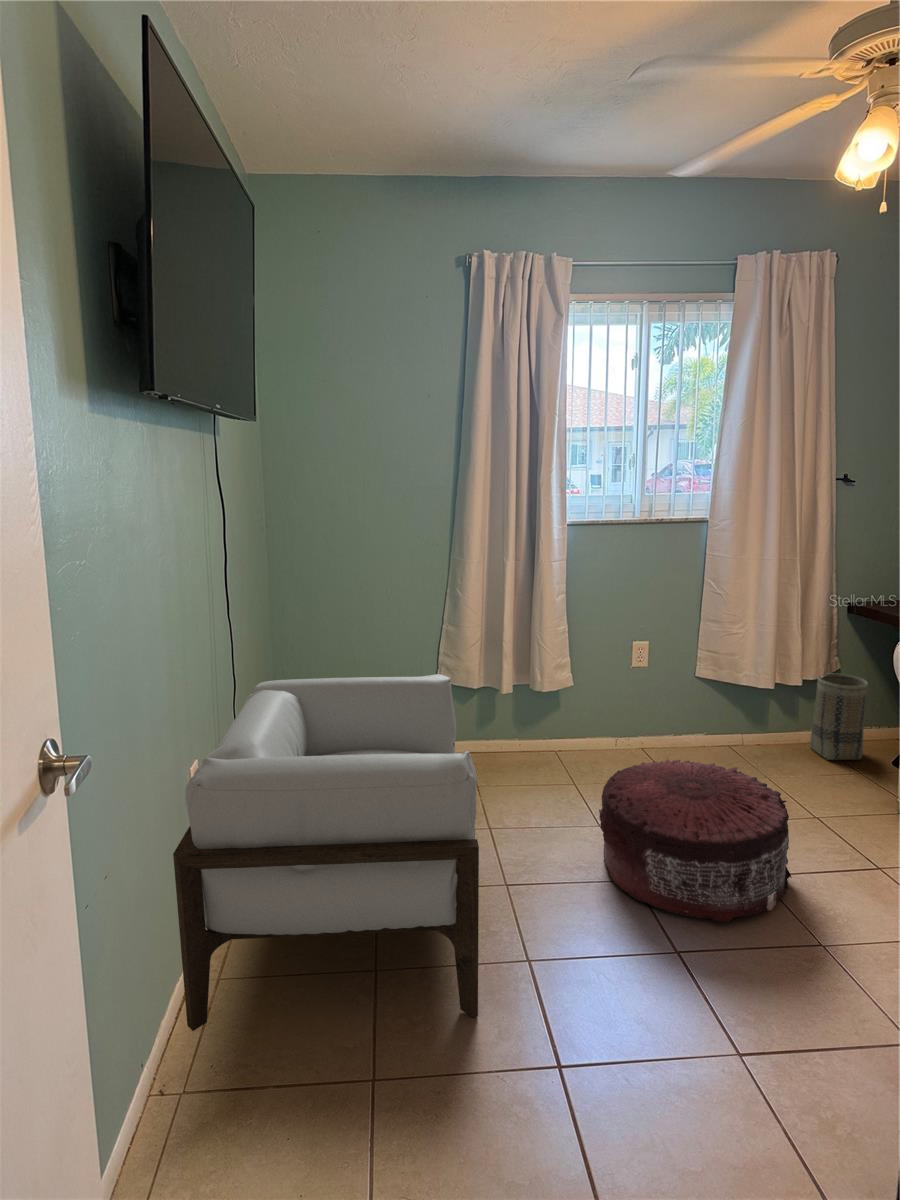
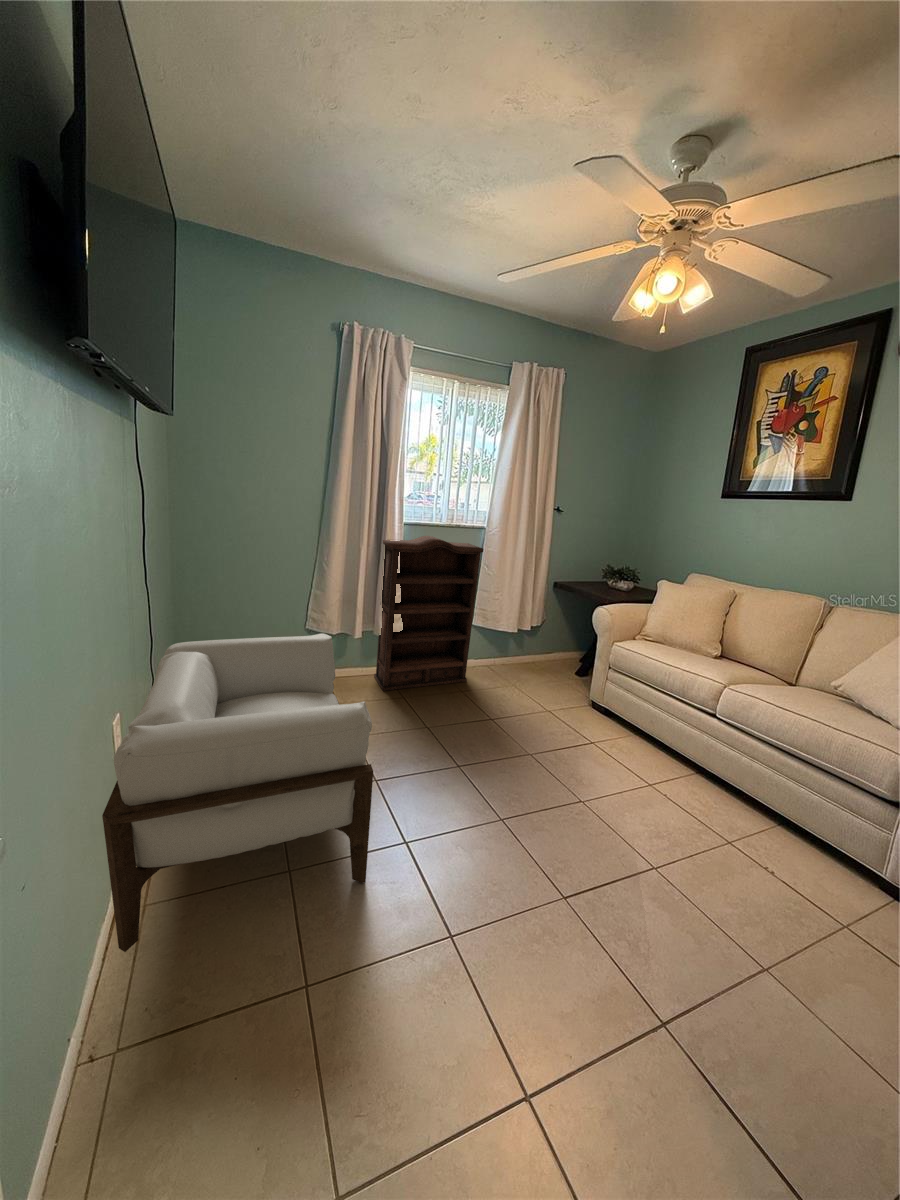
bookshelf: none [534,536,699,775] -> present [374,536,483,691]
basket: present [810,674,868,760] -> none [530,622,562,671]
pouf: present [599,759,792,923] -> none [429,681,540,783]

